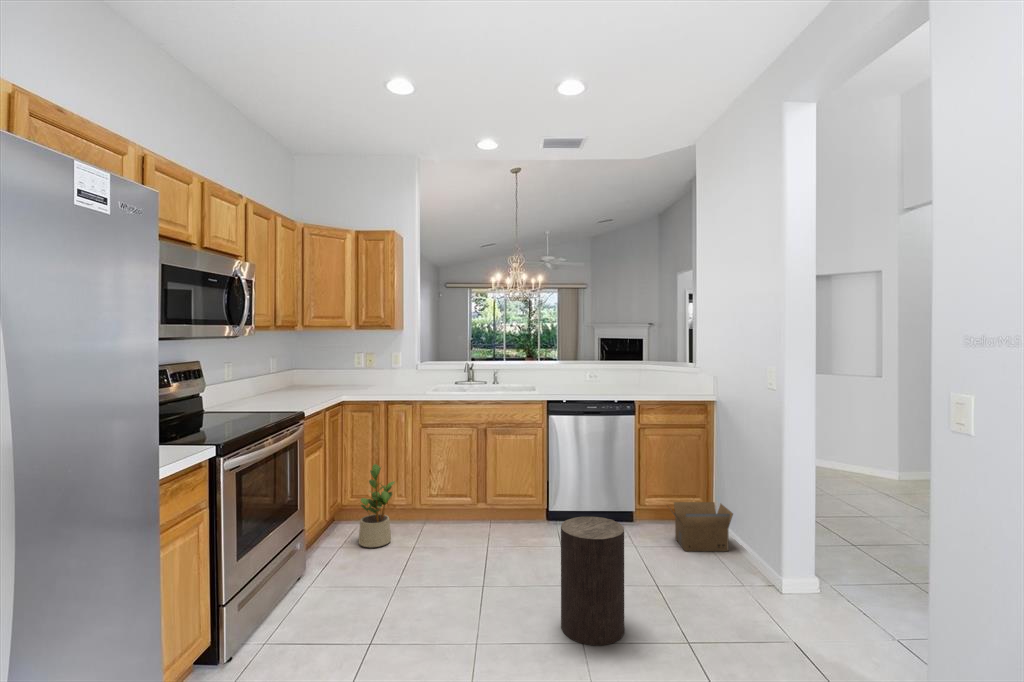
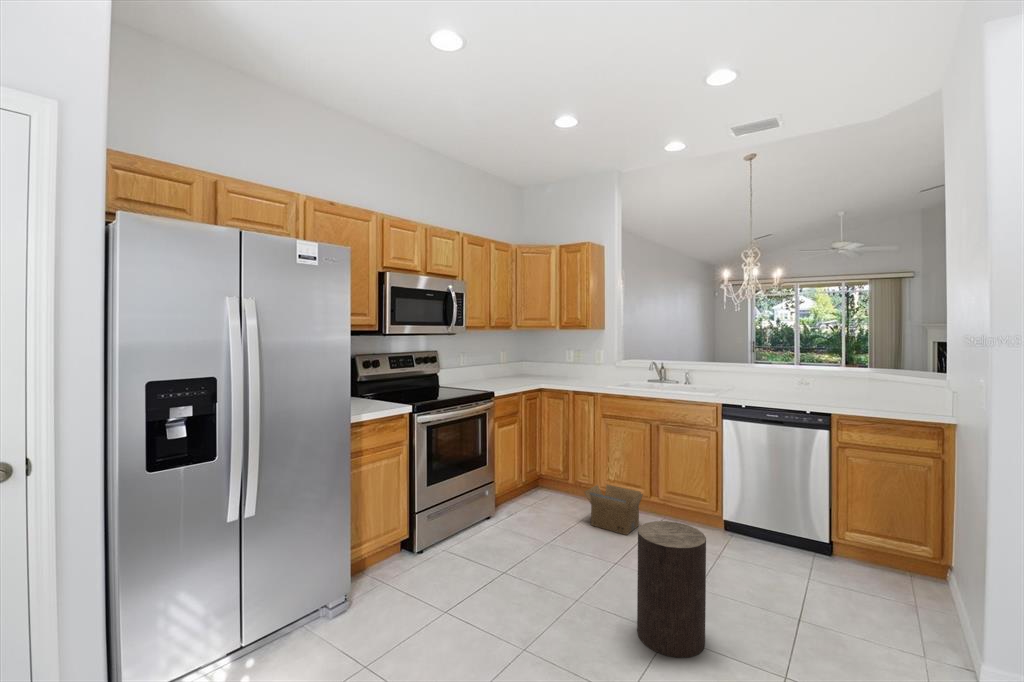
potted plant: present [359,464,395,547] -> none [540,443,573,512]
cardboard box: present [670,502,733,551] -> present [584,485,643,535]

